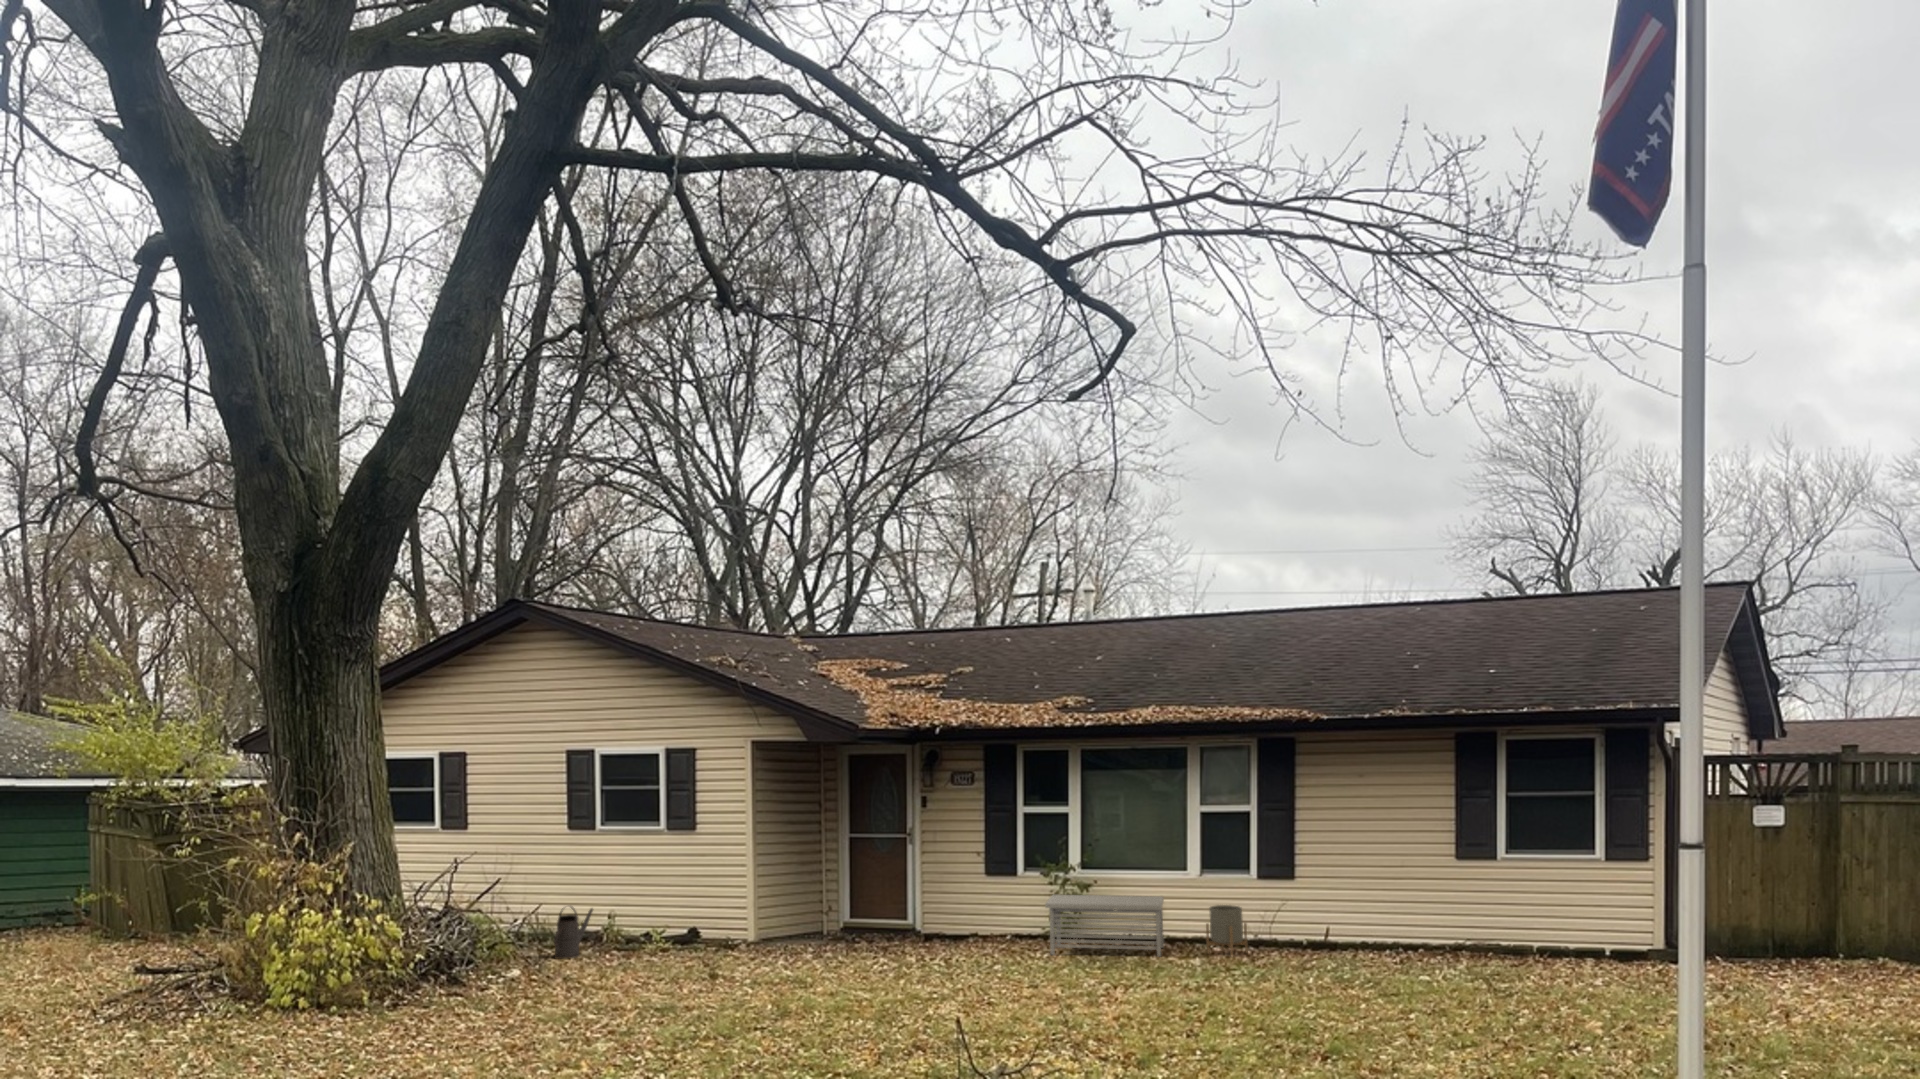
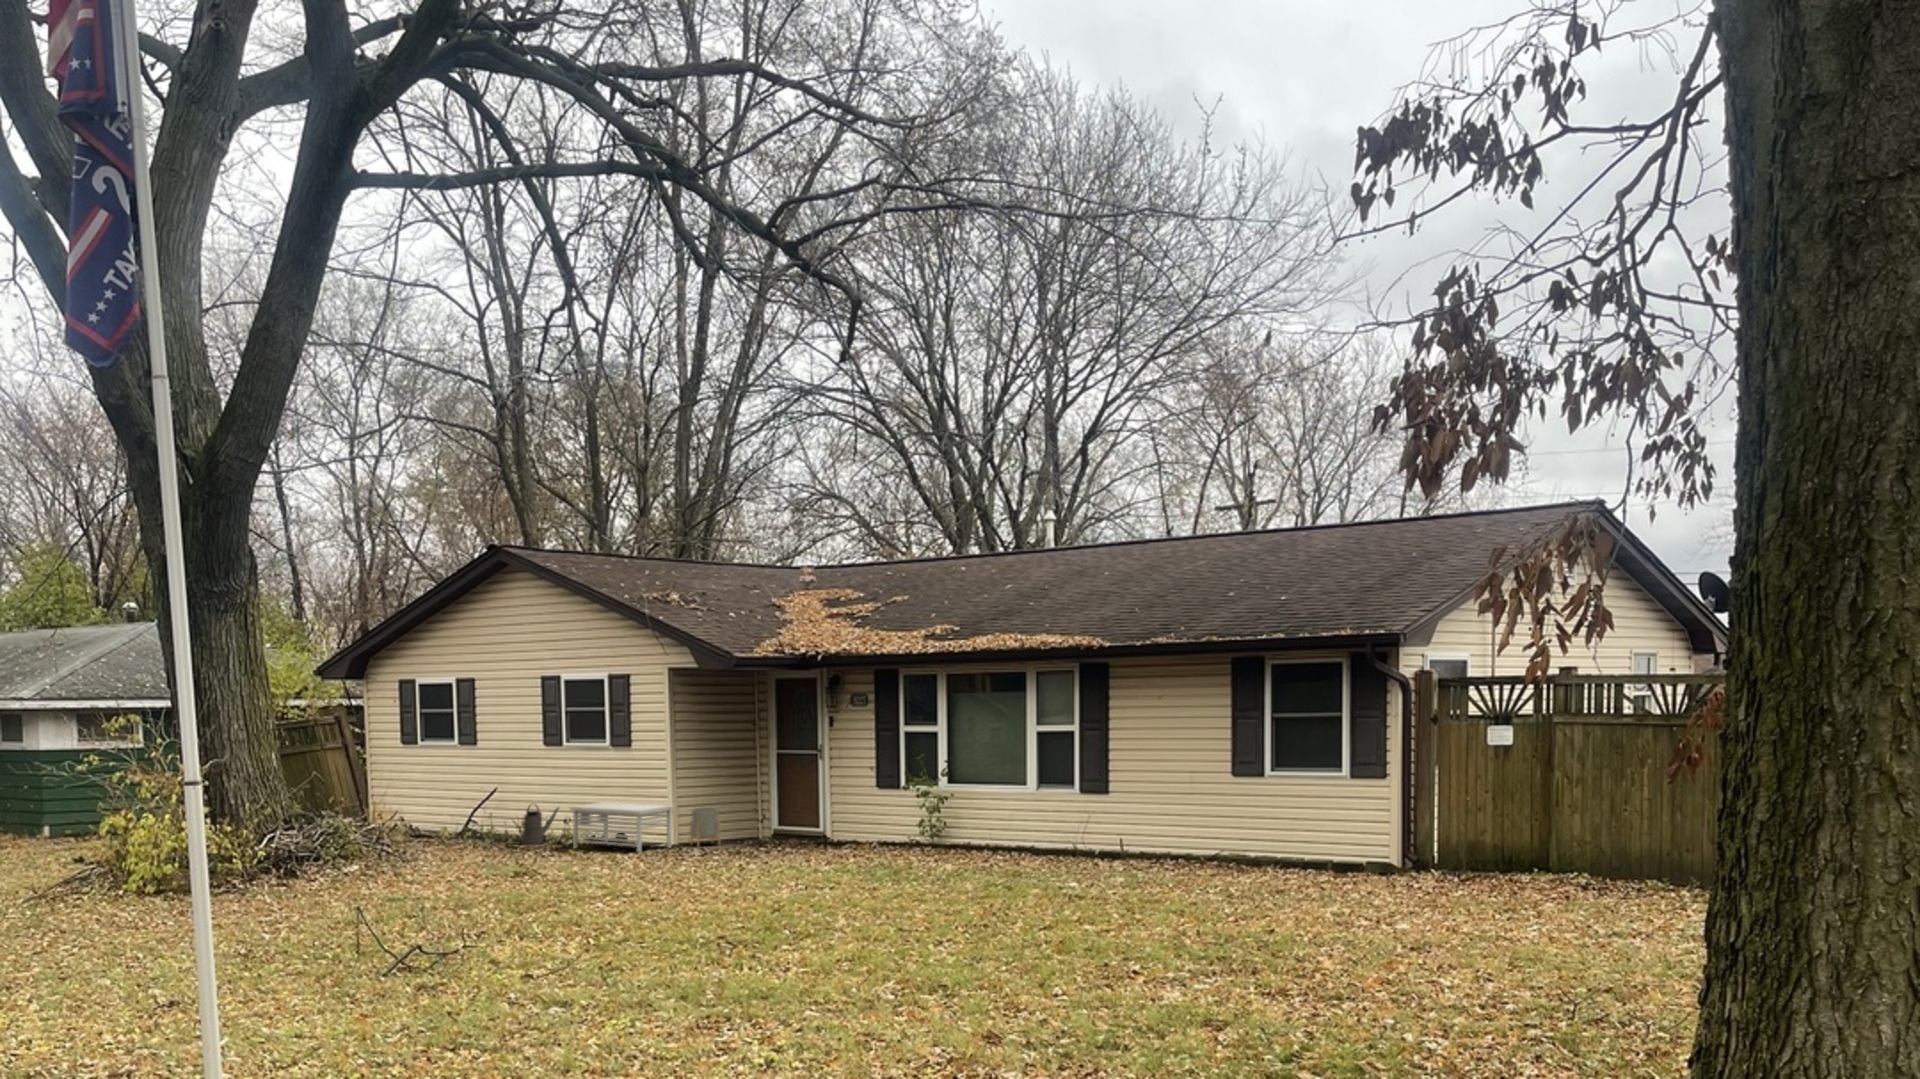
storage bench: present [1045,895,1164,957] -> present [570,802,674,852]
planter: present [1206,905,1248,956] -> present [690,808,720,846]

